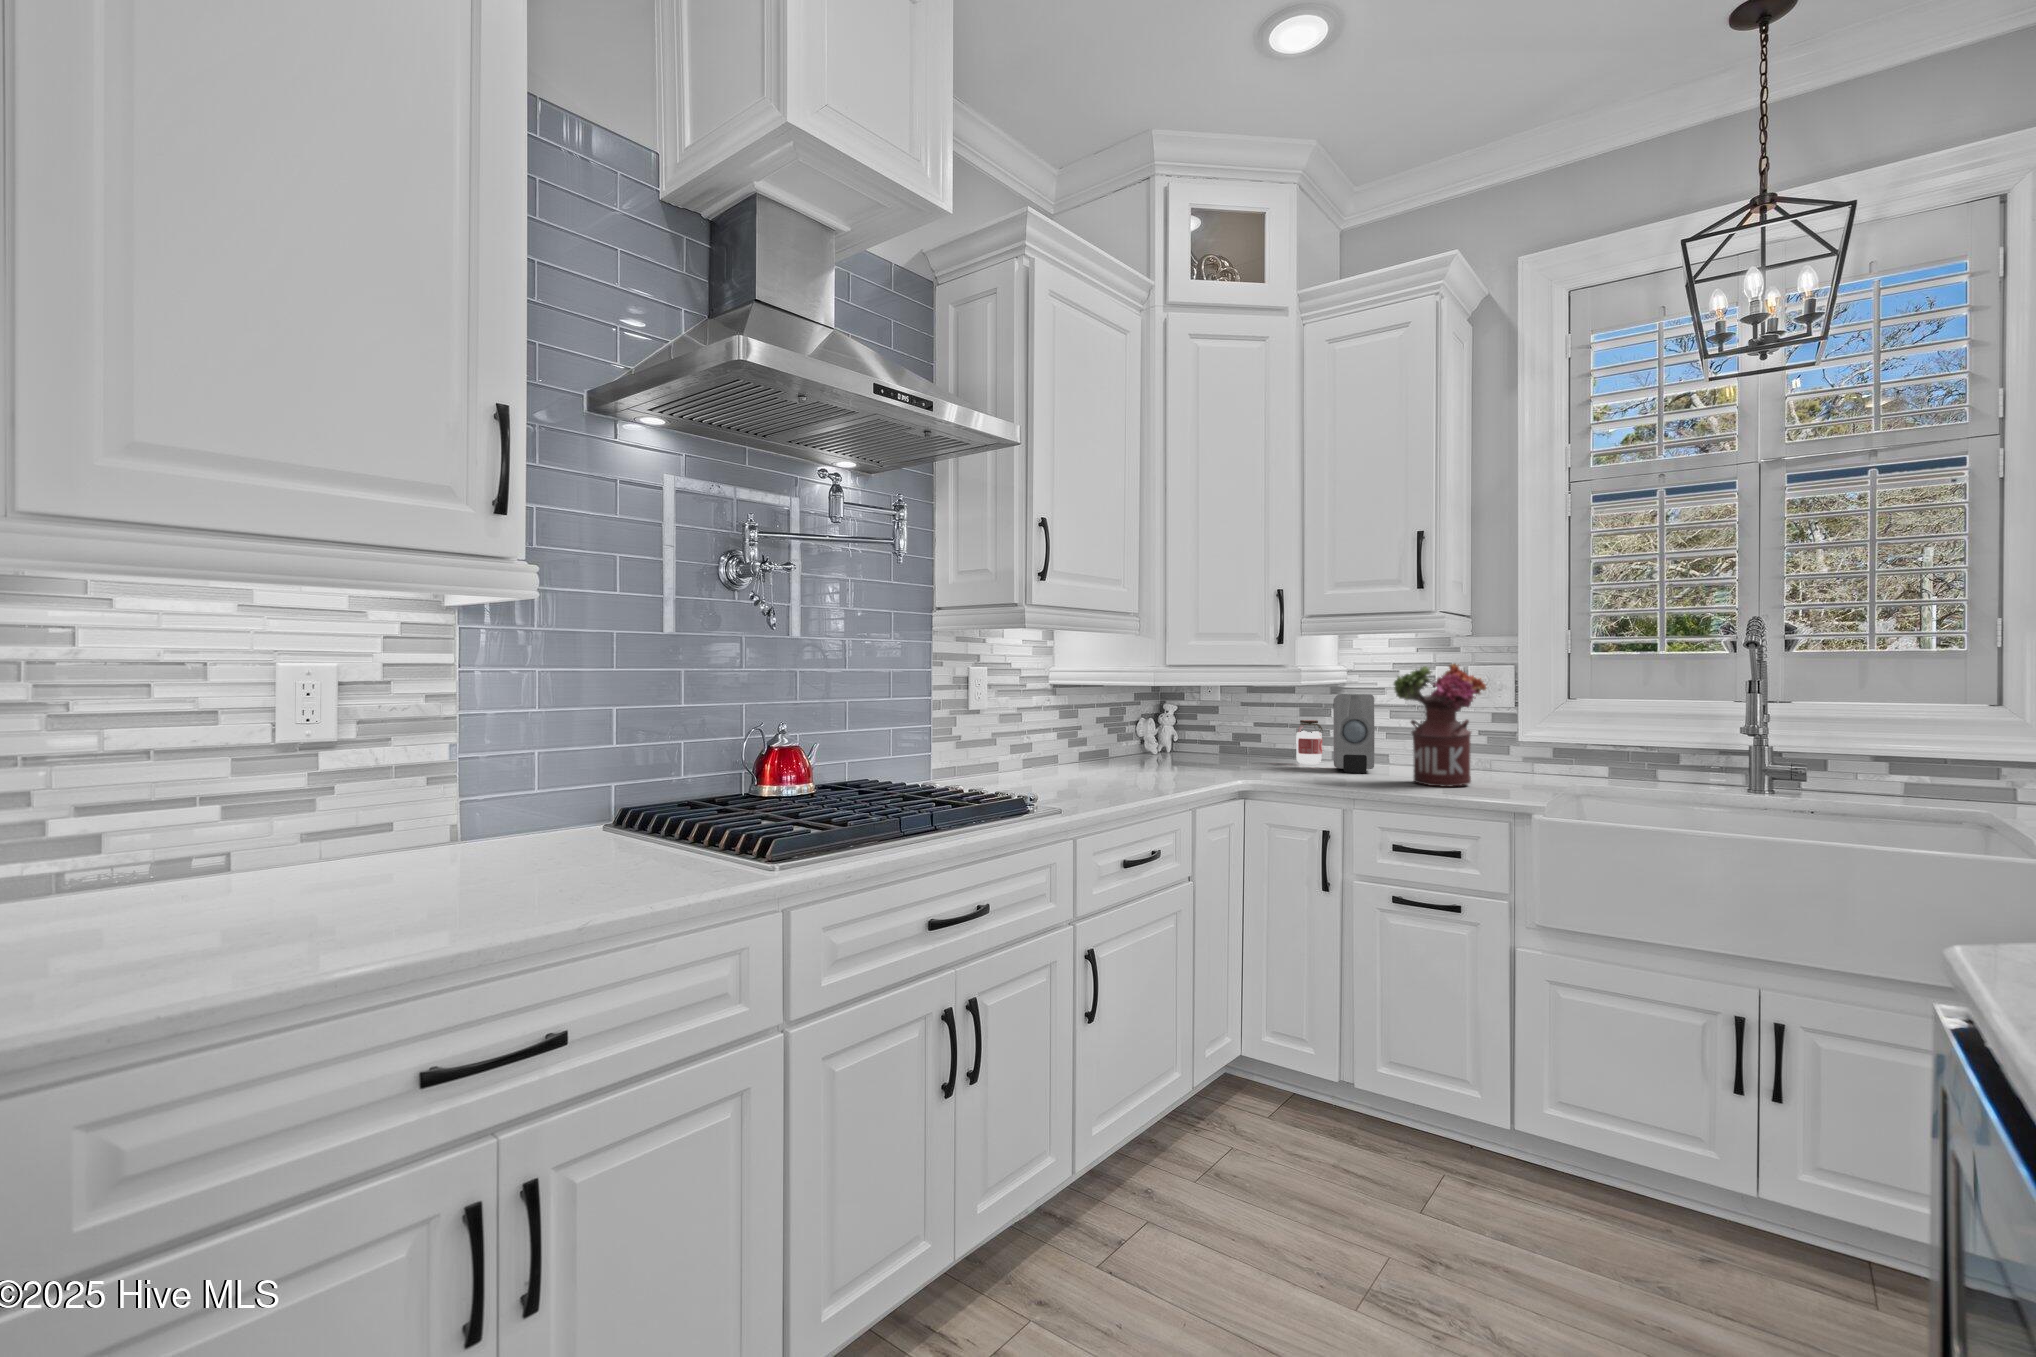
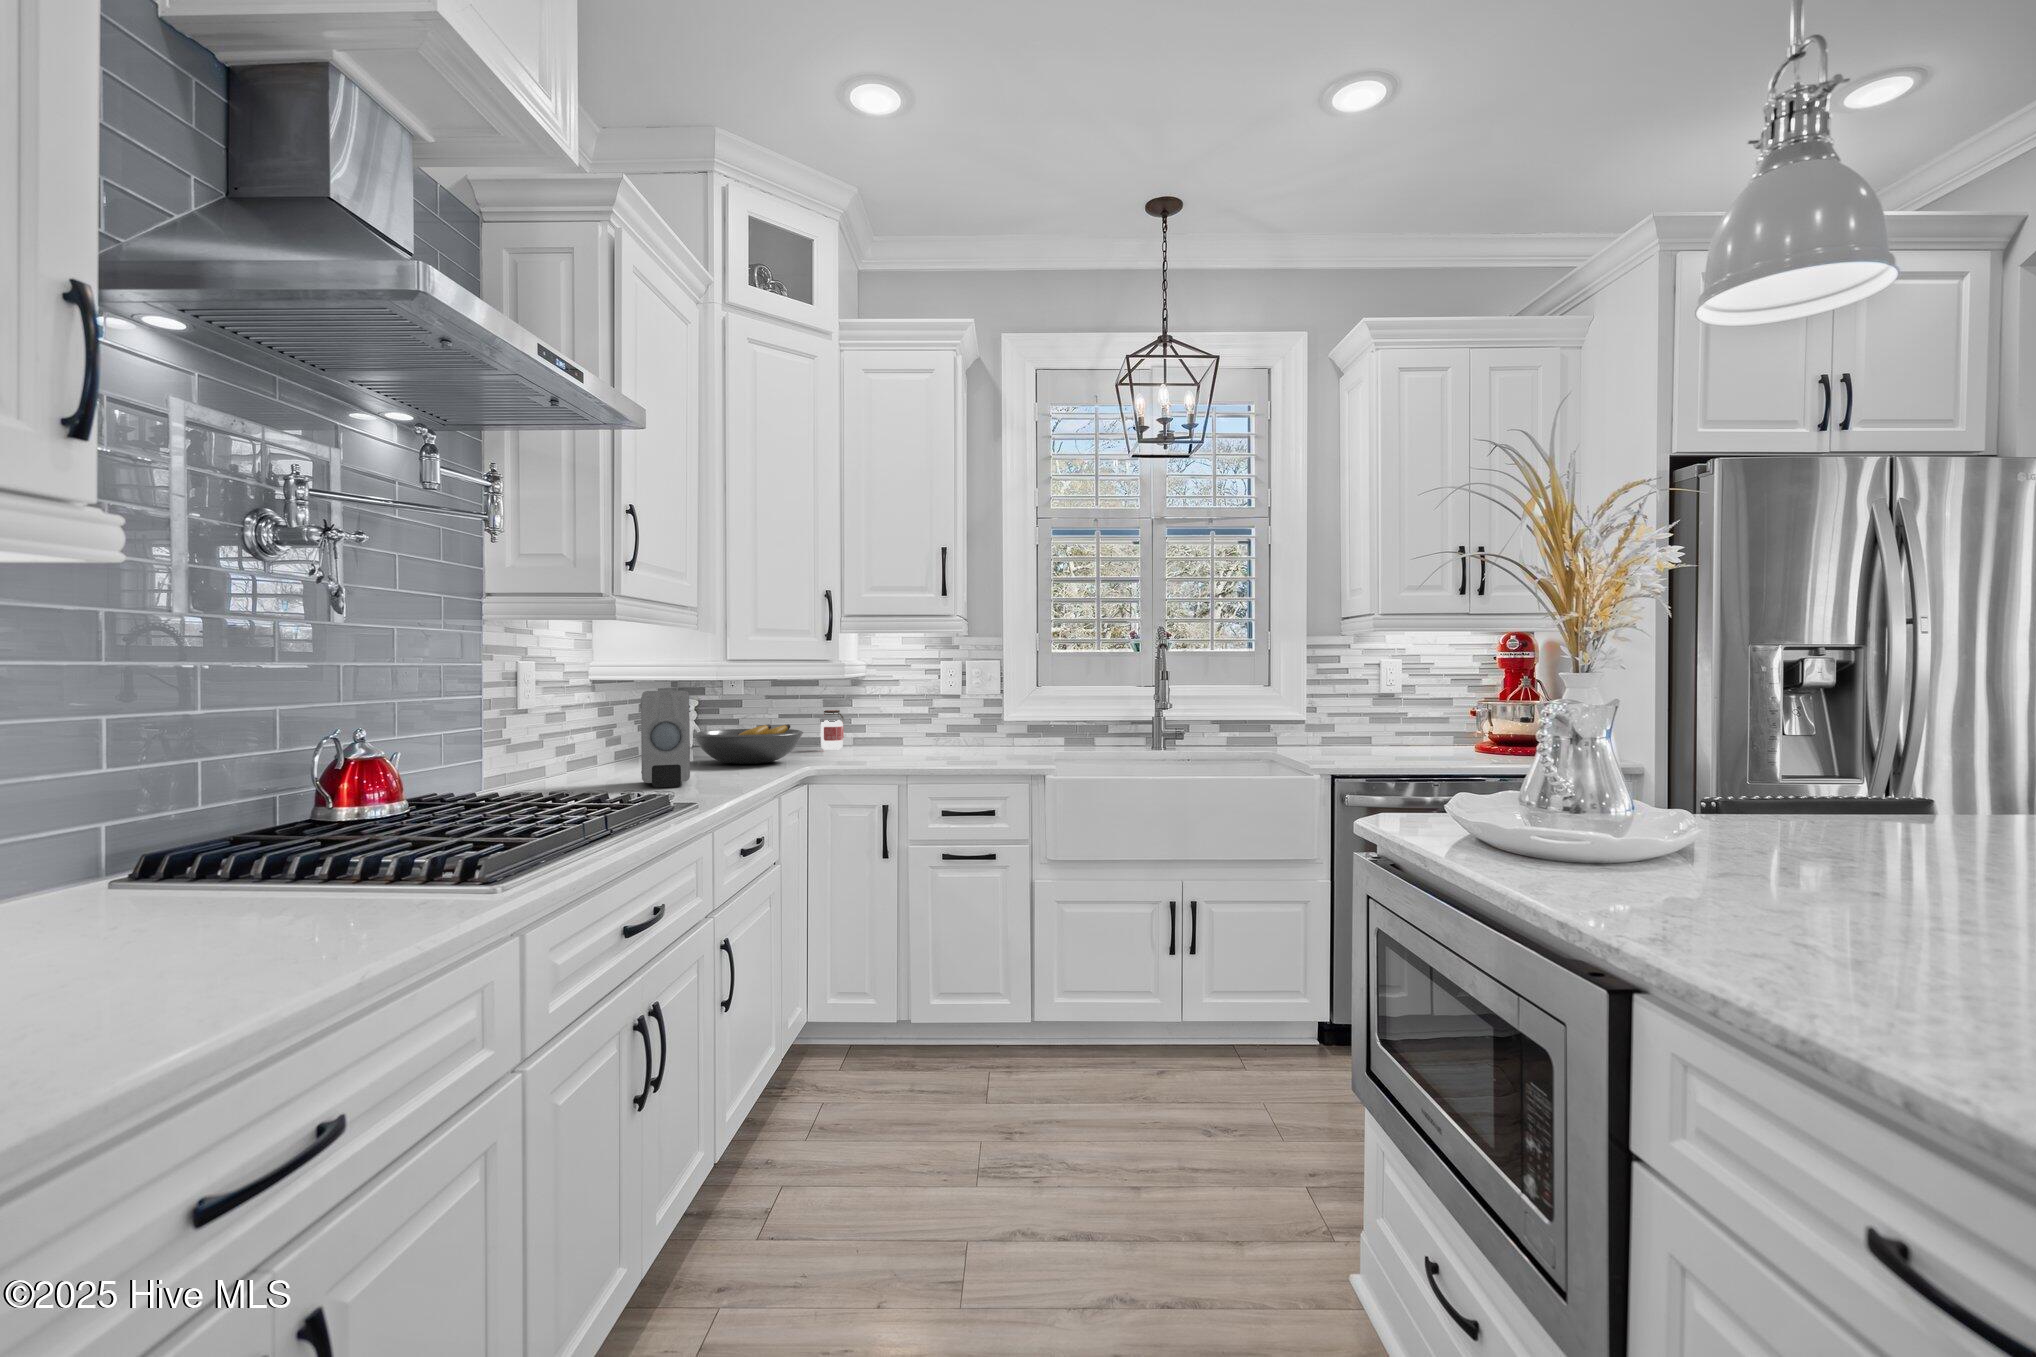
flower arrangement: present [1394,664,1486,787] -> none [922,658,992,759]
soap dispenser: present [1333,694,1374,773] -> present [641,691,690,788]
fruit bowl: none [1142,733,1253,773] -> present [693,724,803,764]

